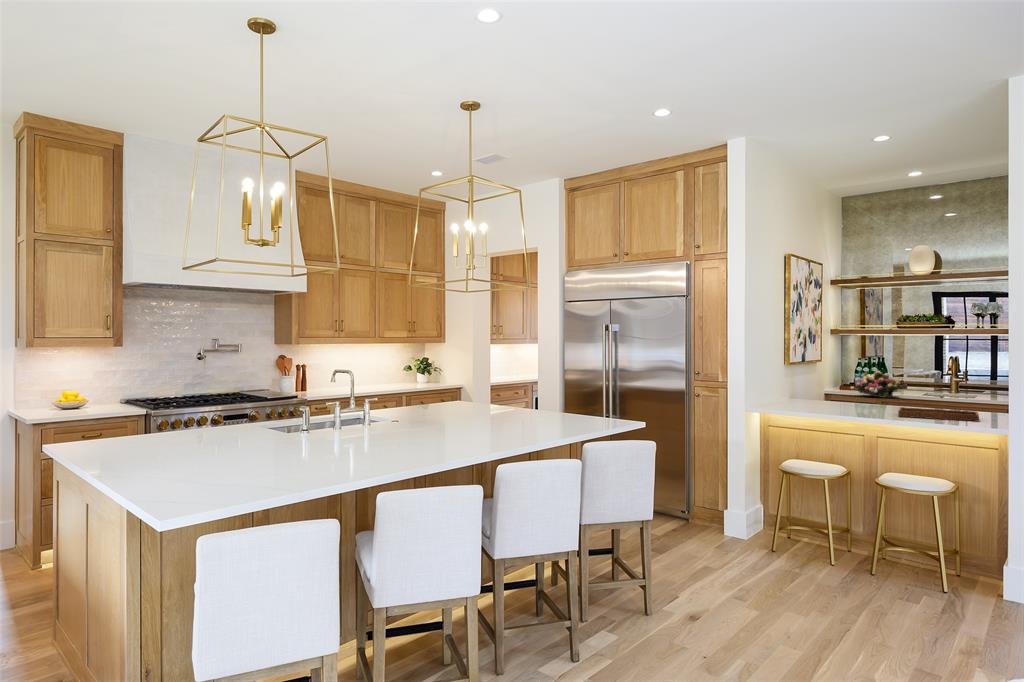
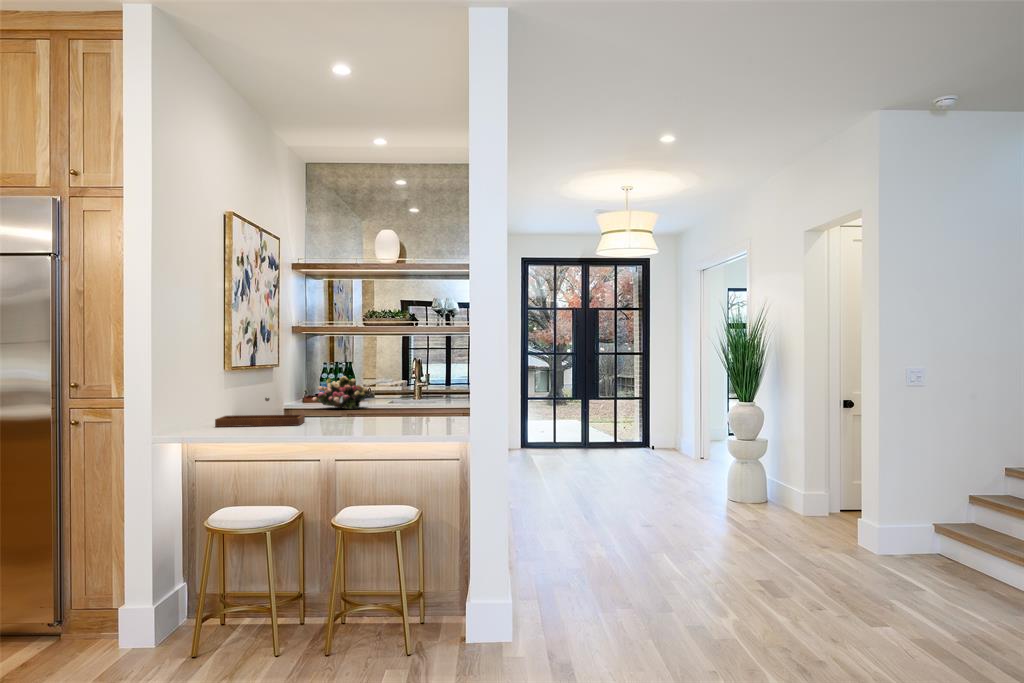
tray: present [898,395,979,422] -> present [215,397,305,427]

